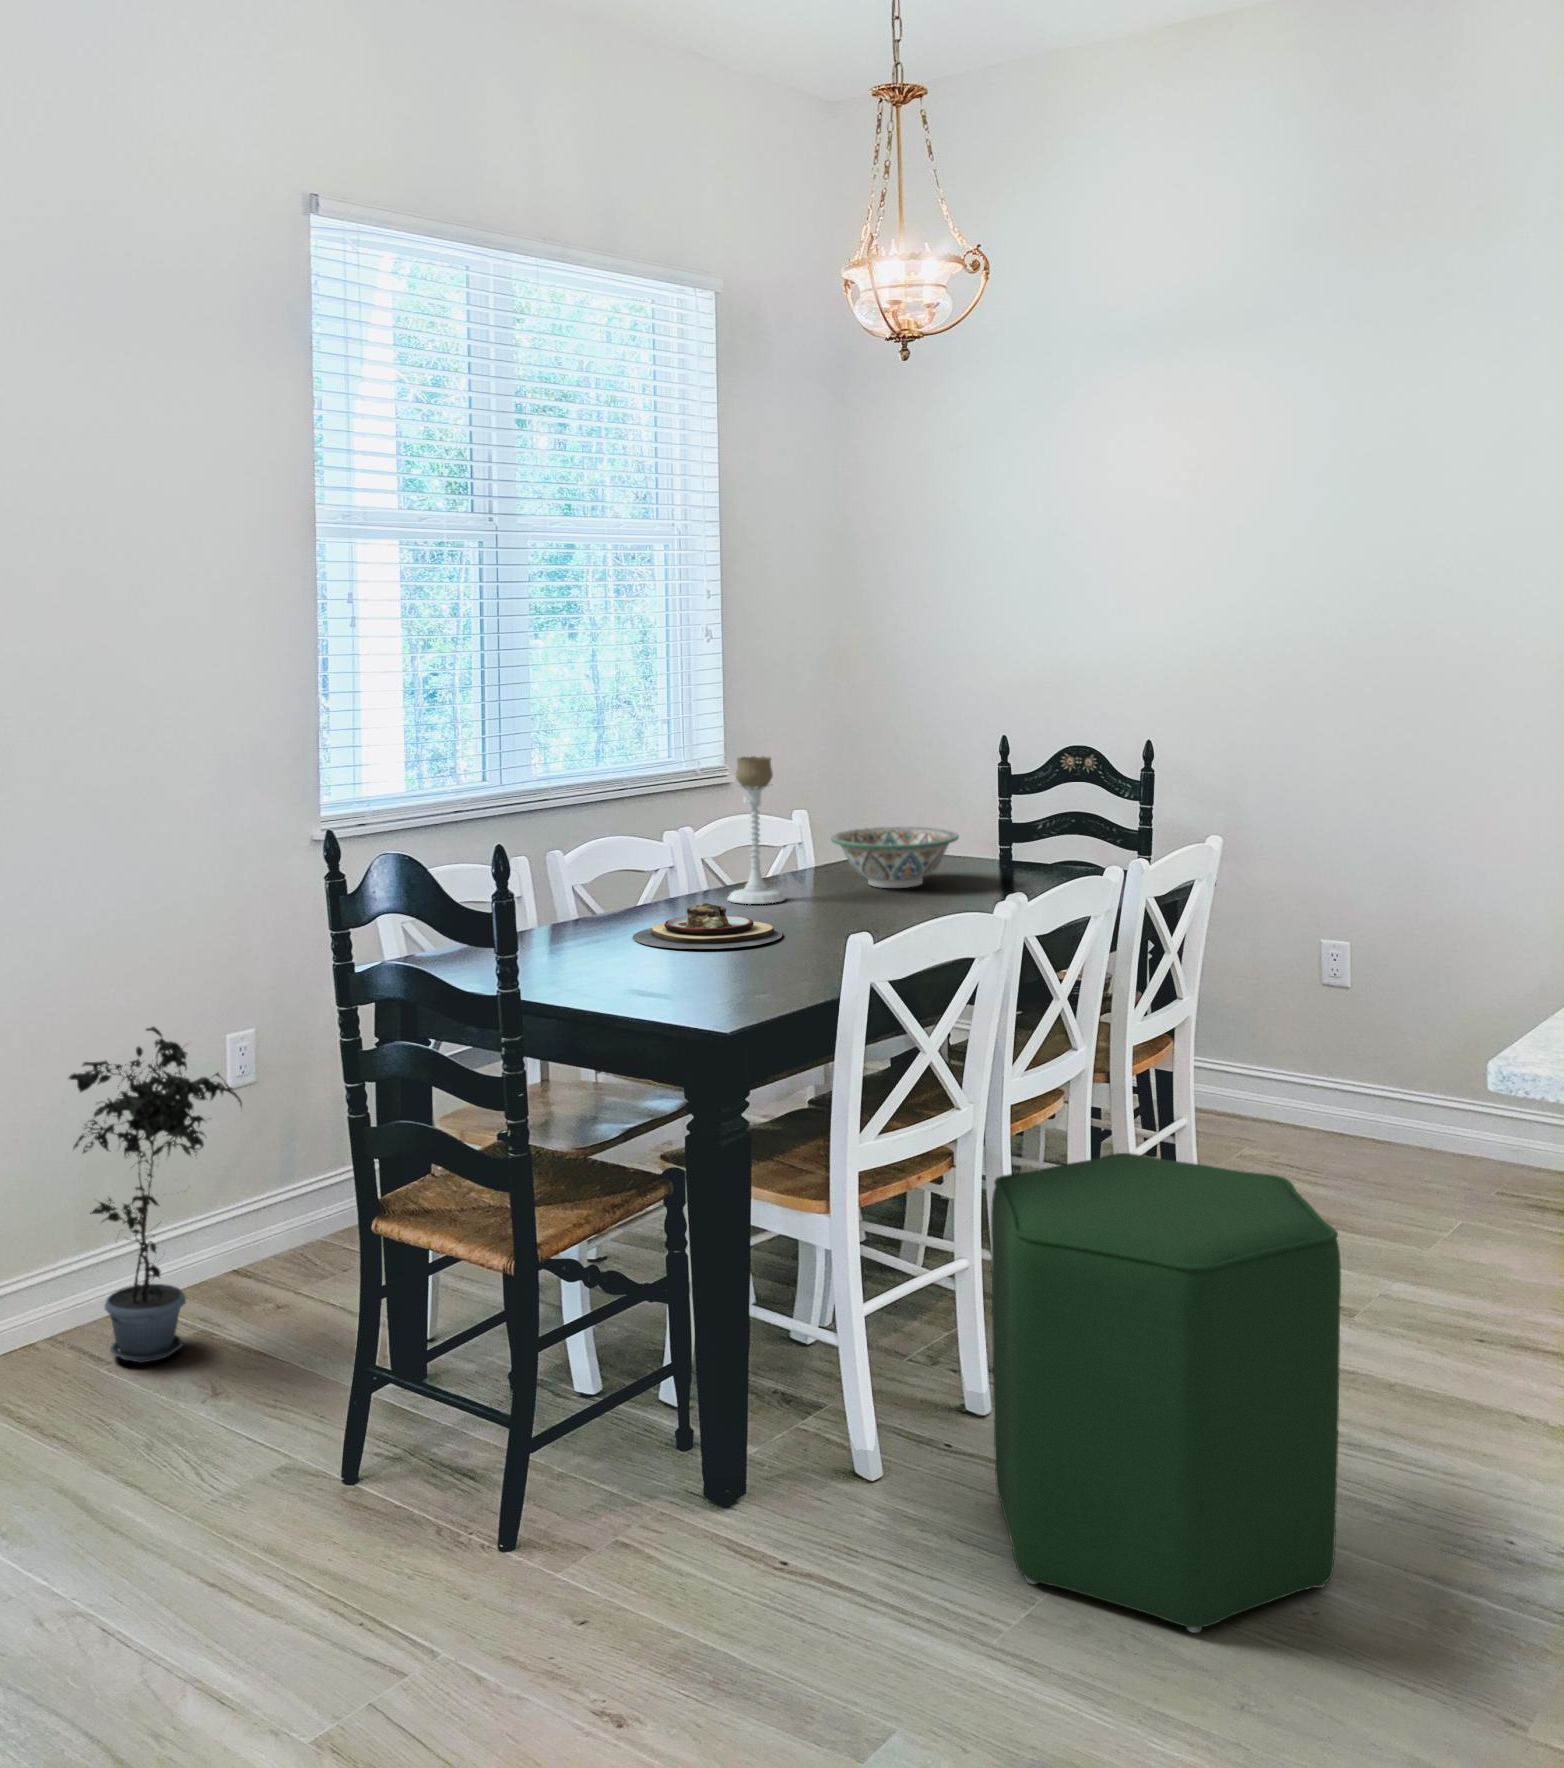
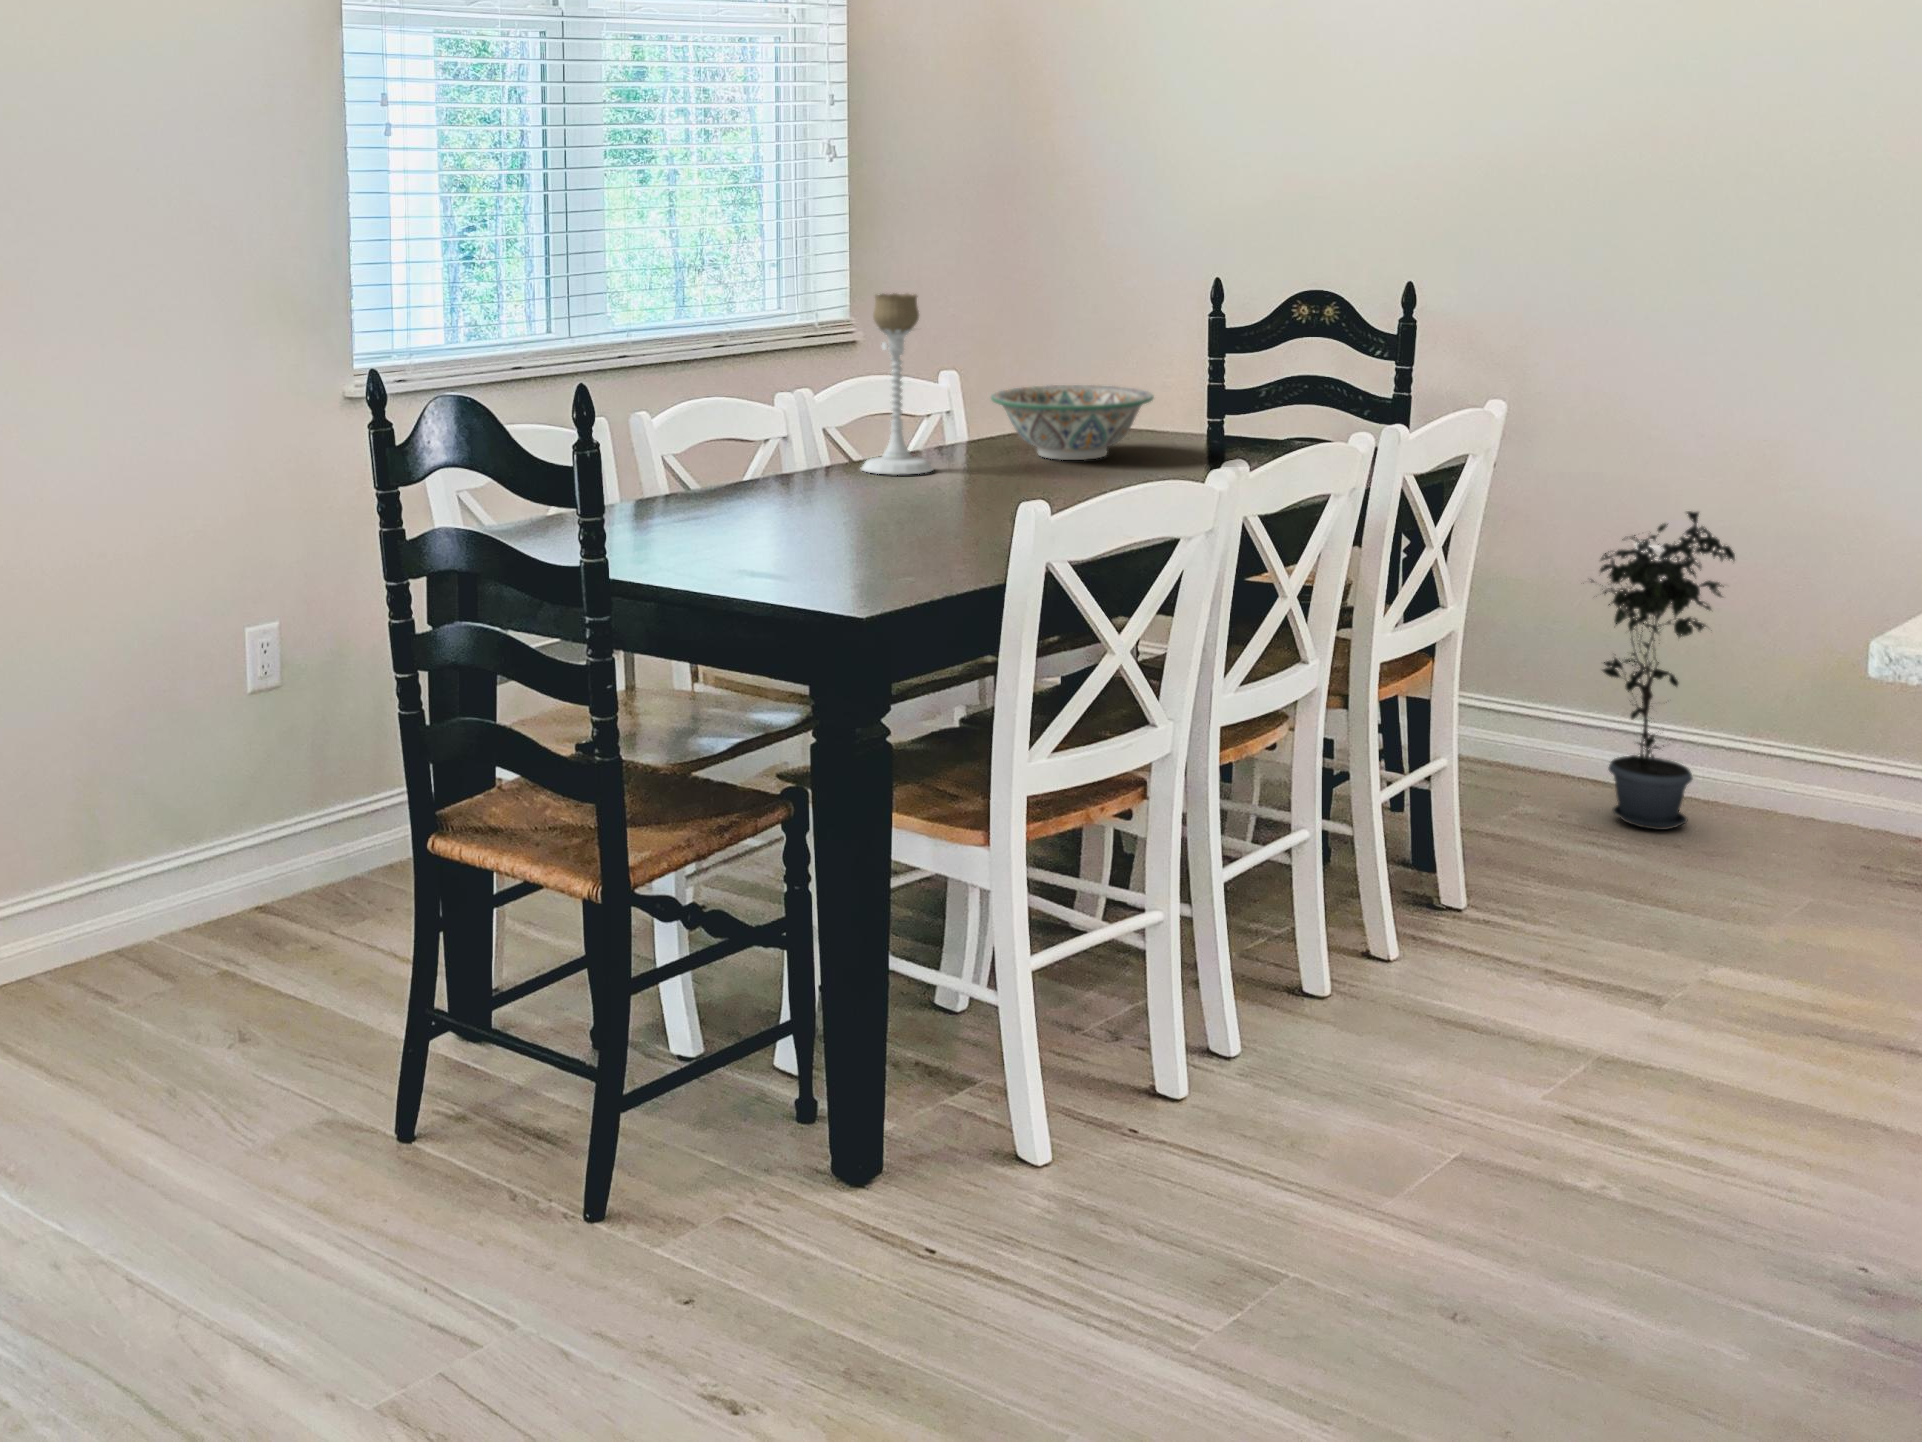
plate: present [633,903,782,949] -> none [746,469,930,523]
potted plant: present [69,1027,242,1363] -> present [1591,511,1735,830]
ottoman: present [991,1153,1341,1633] -> none [1191,780,1637,1364]

